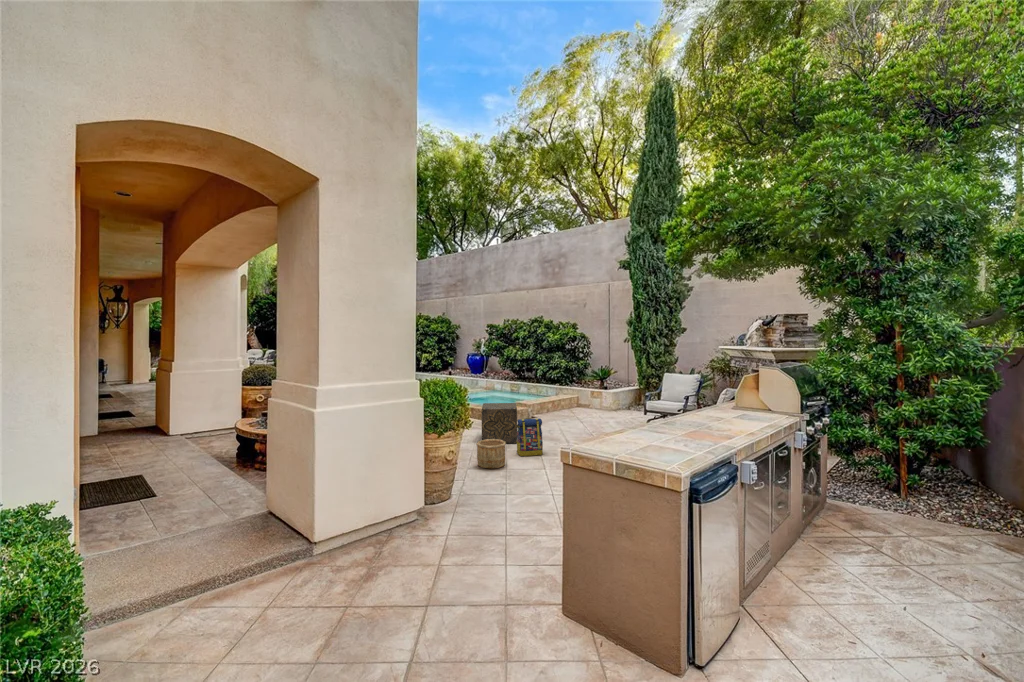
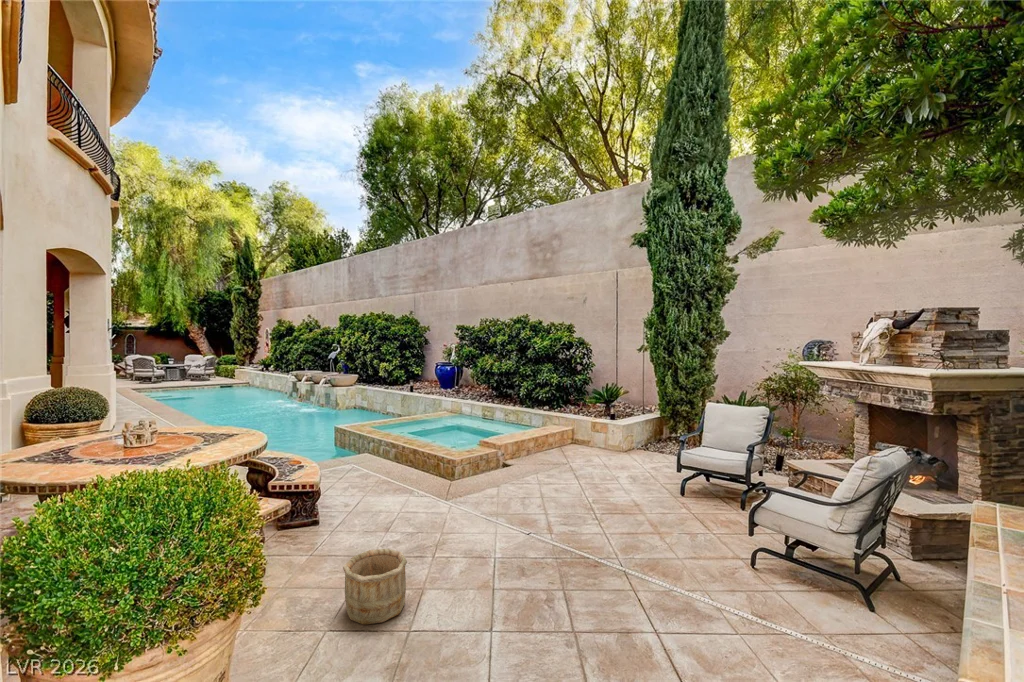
ottoman: present [481,403,517,443] -> none [393,455,461,532]
backpack: present [517,418,543,456] -> none [443,497,491,575]

